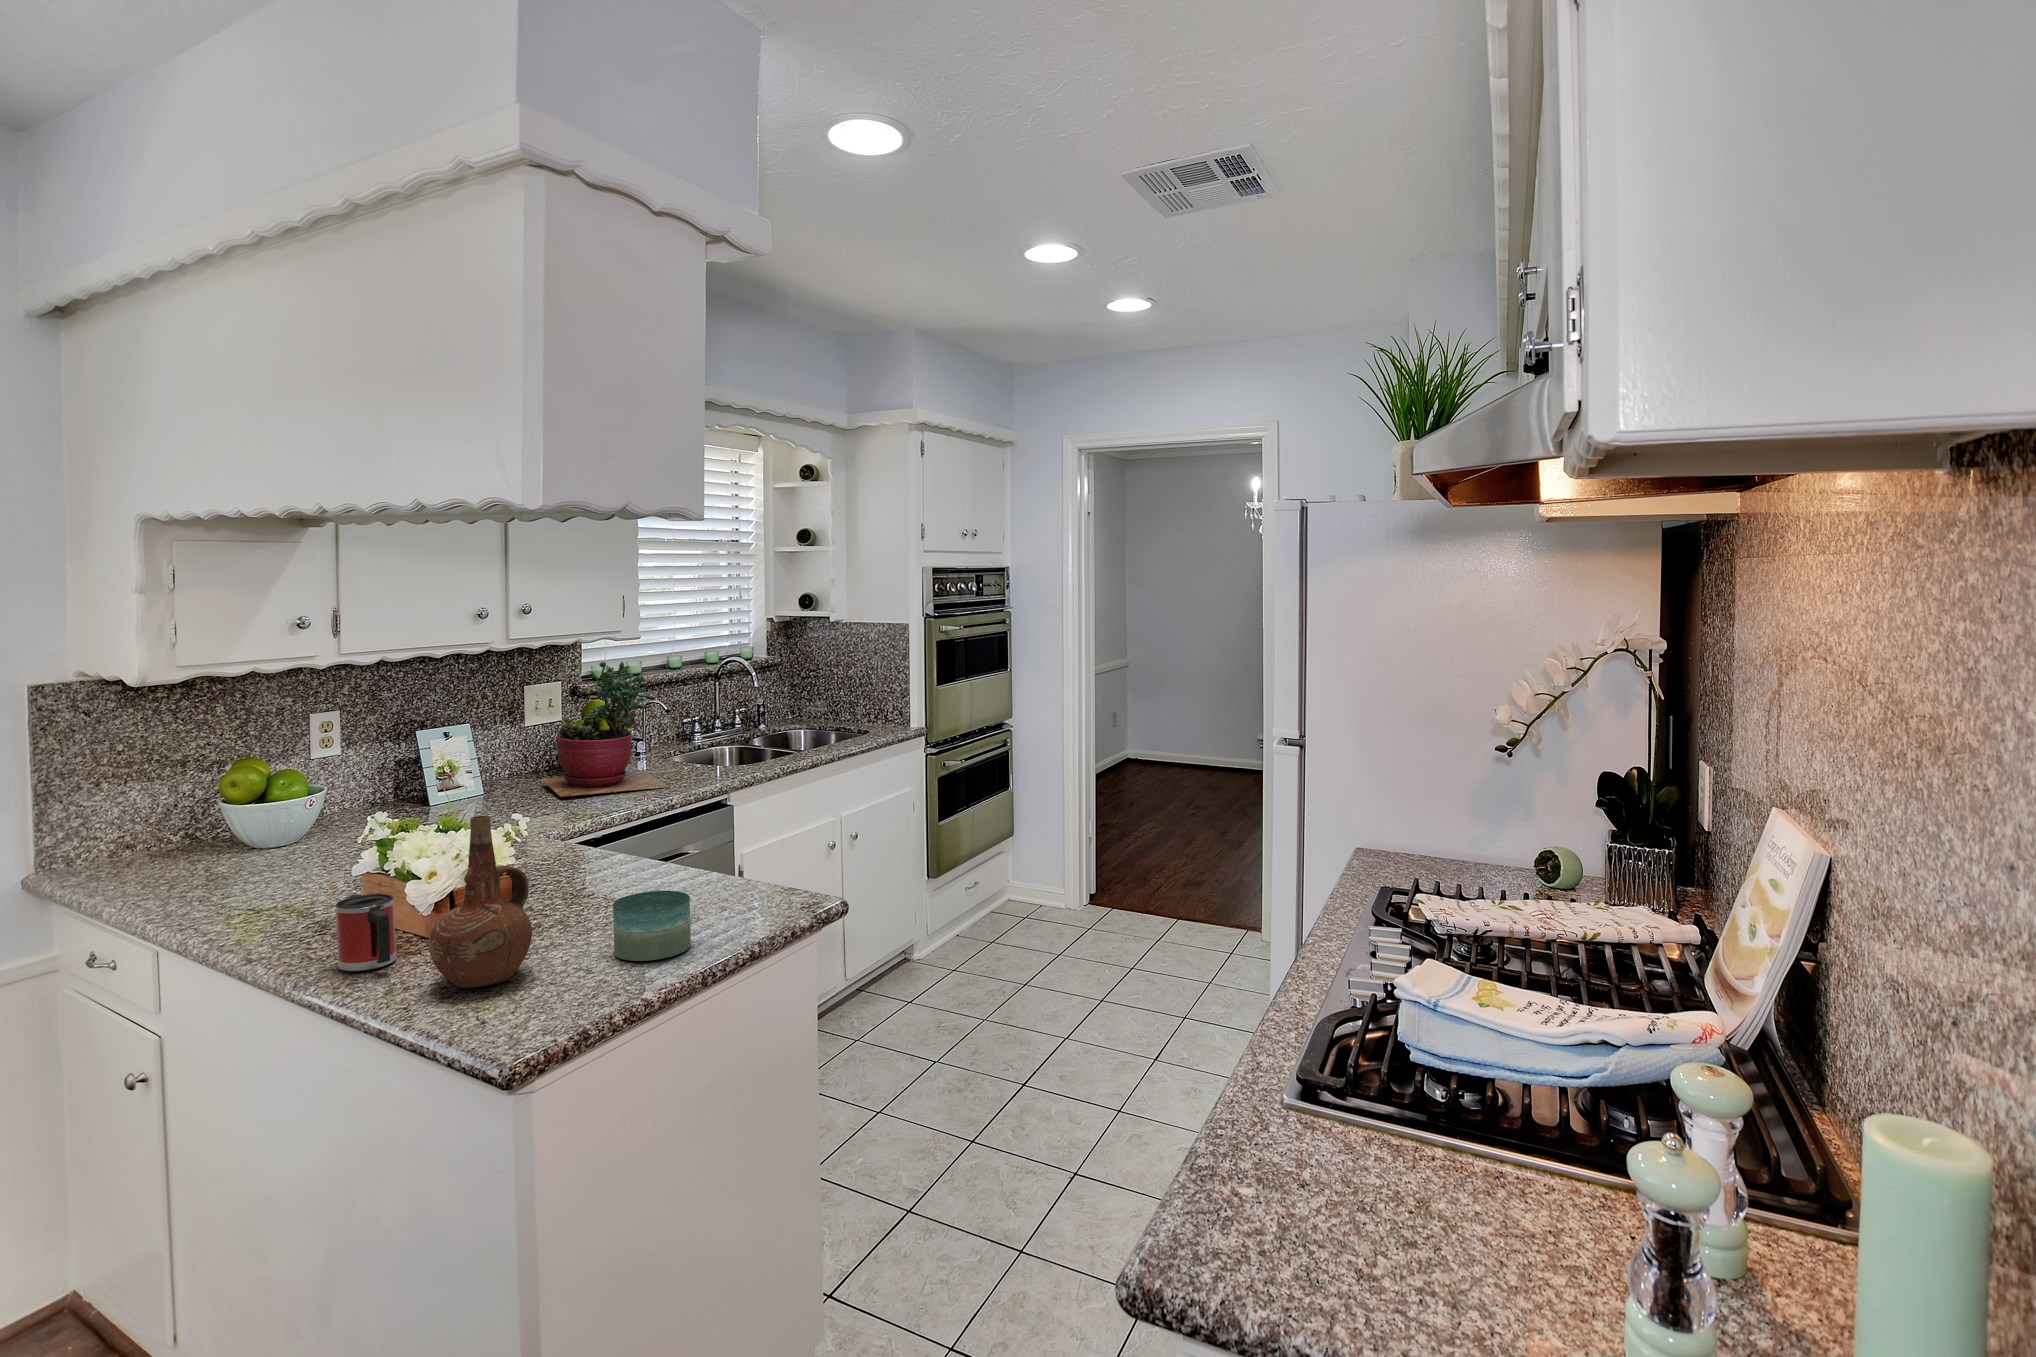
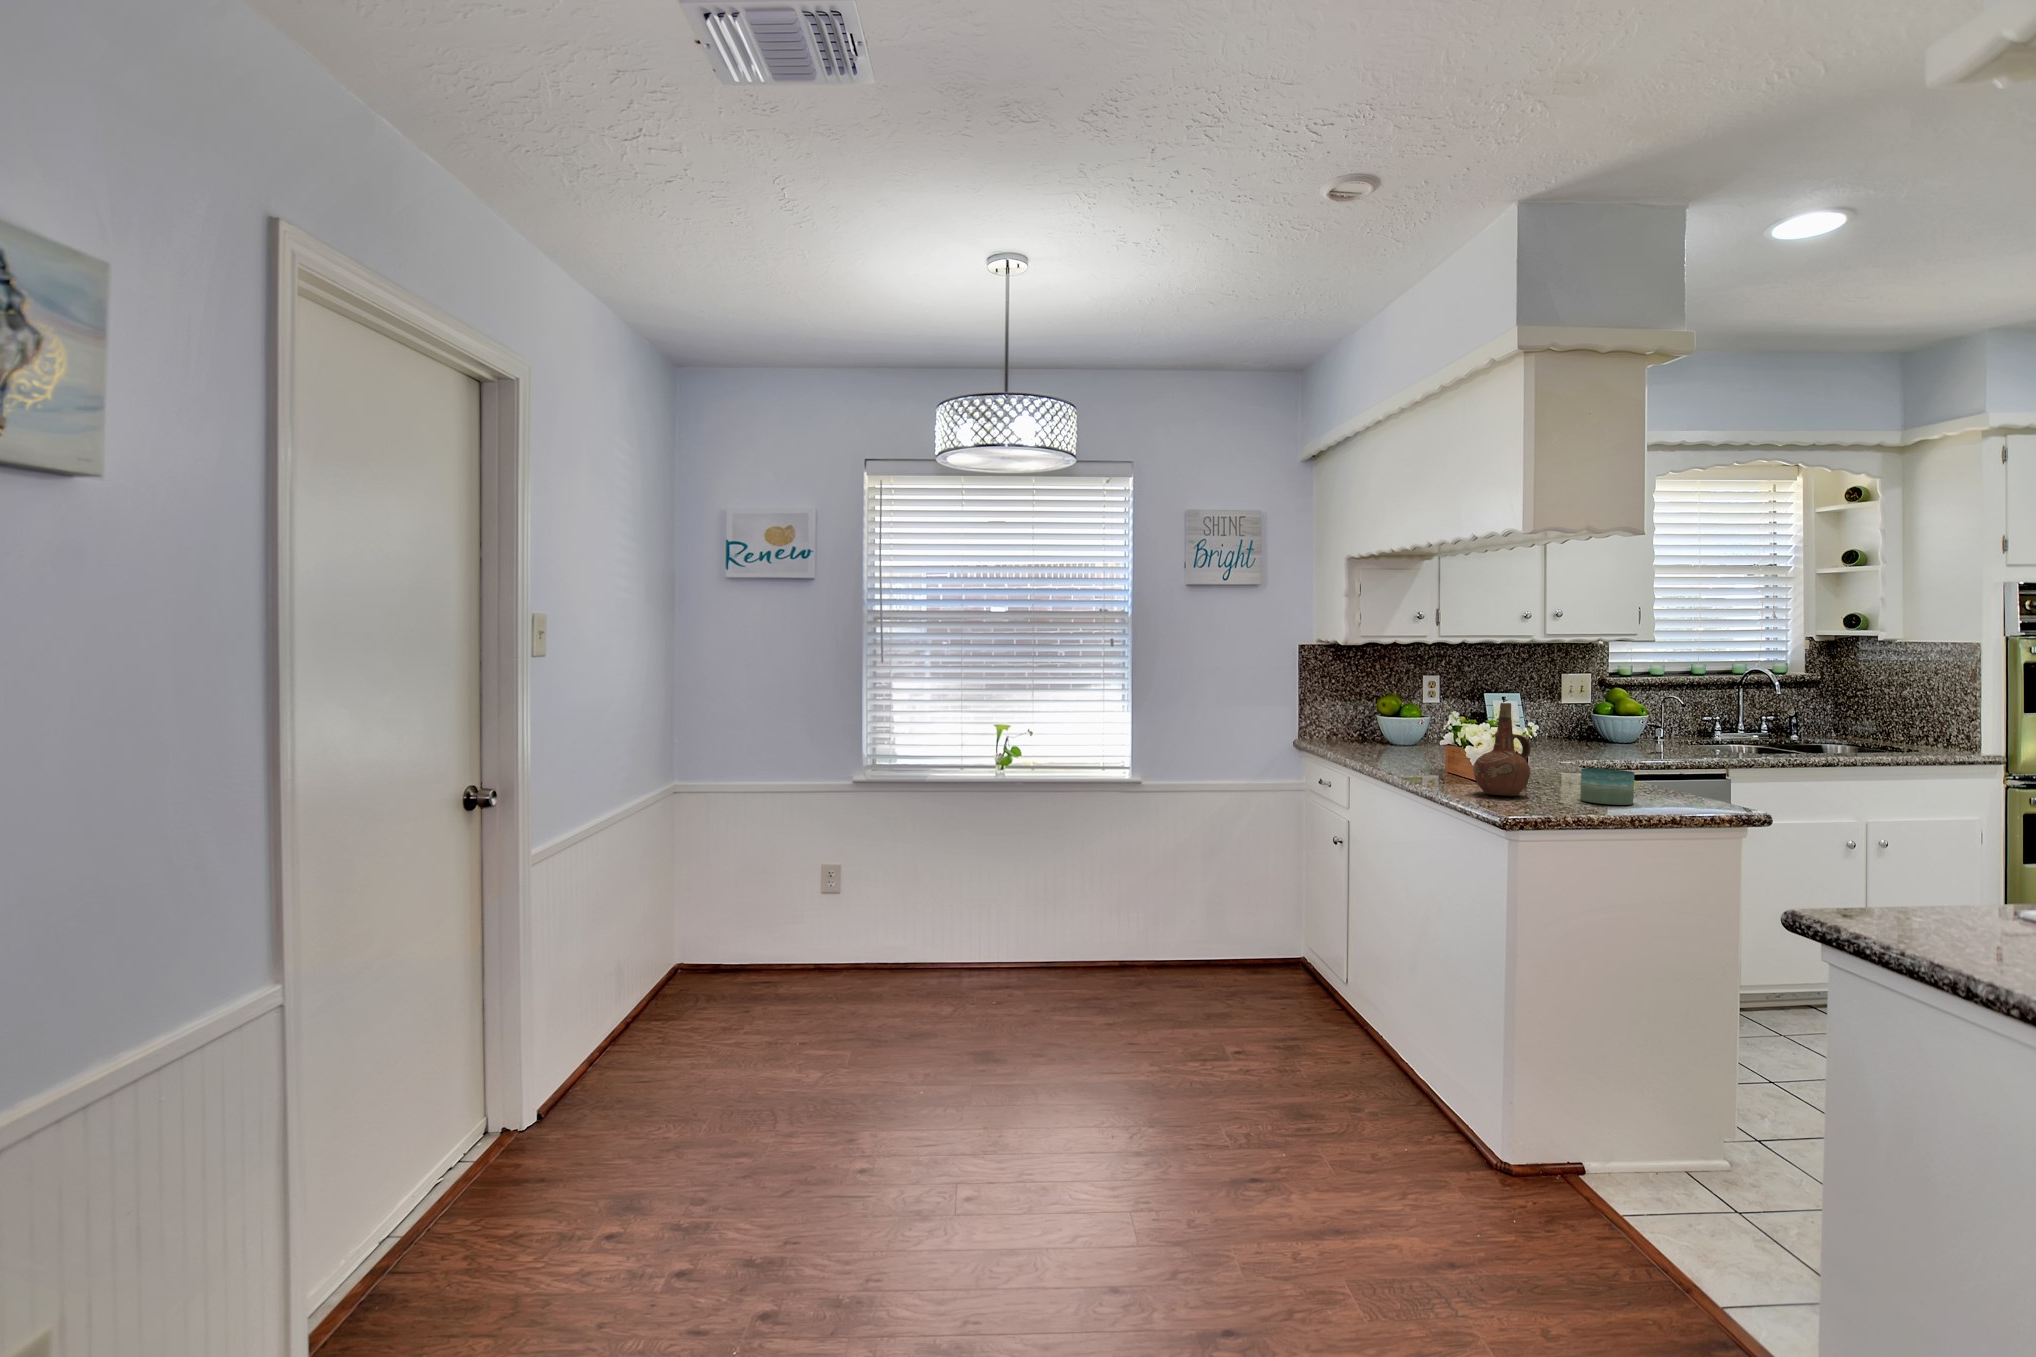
succulent plant: present [541,662,669,797] -> none [1568,655,1669,753]
mug: present [335,894,396,971] -> none [1429,746,1459,784]

